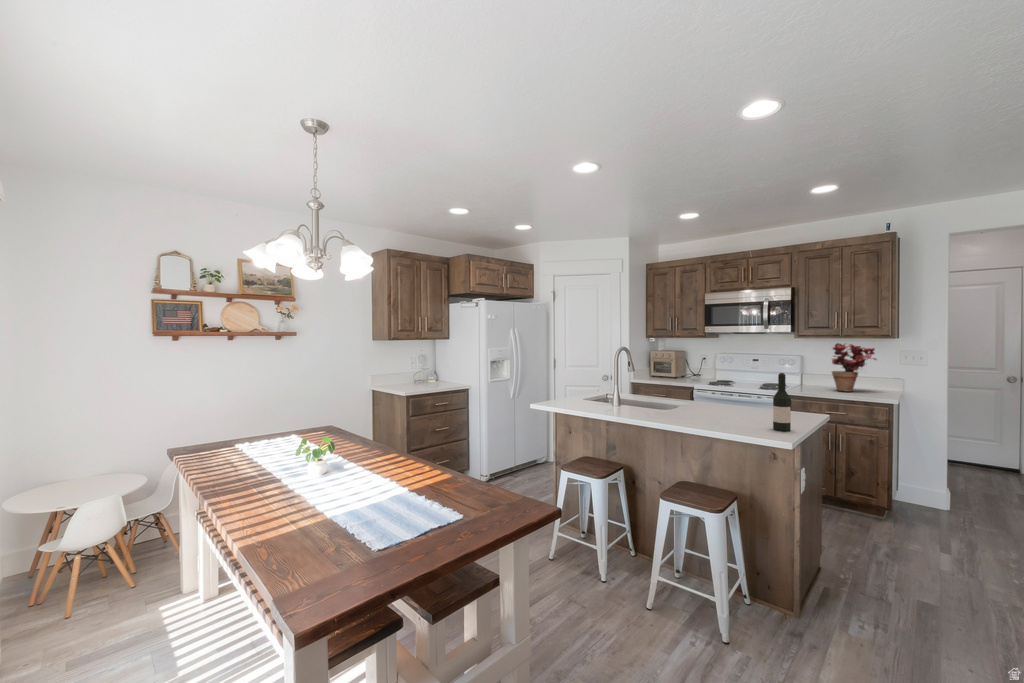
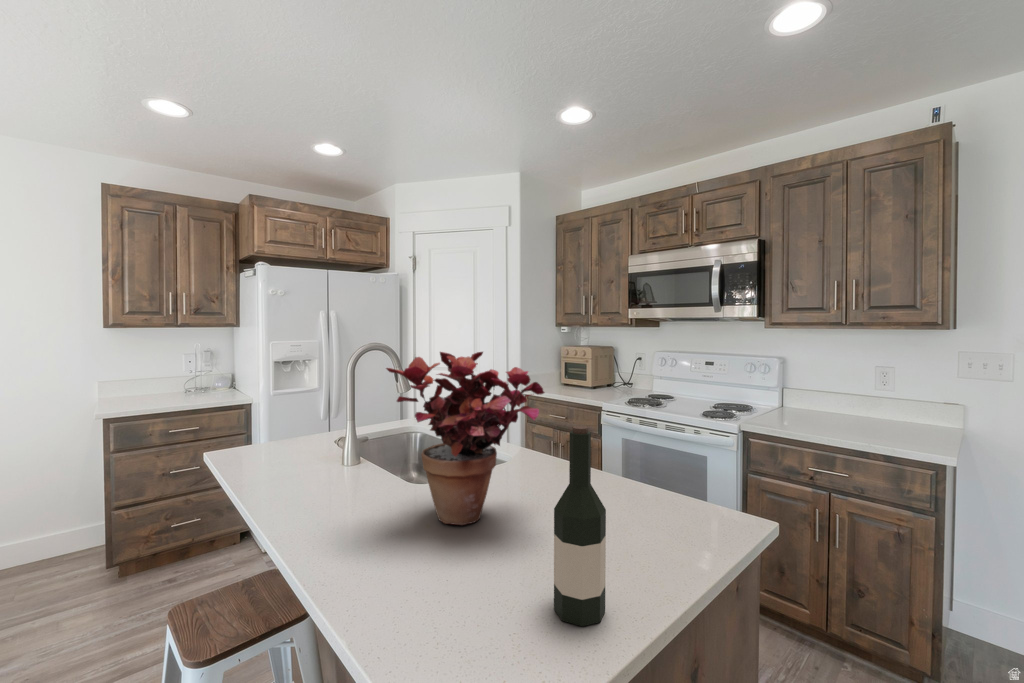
potted plant: present [832,343,877,392] -> present [386,352,545,525]

